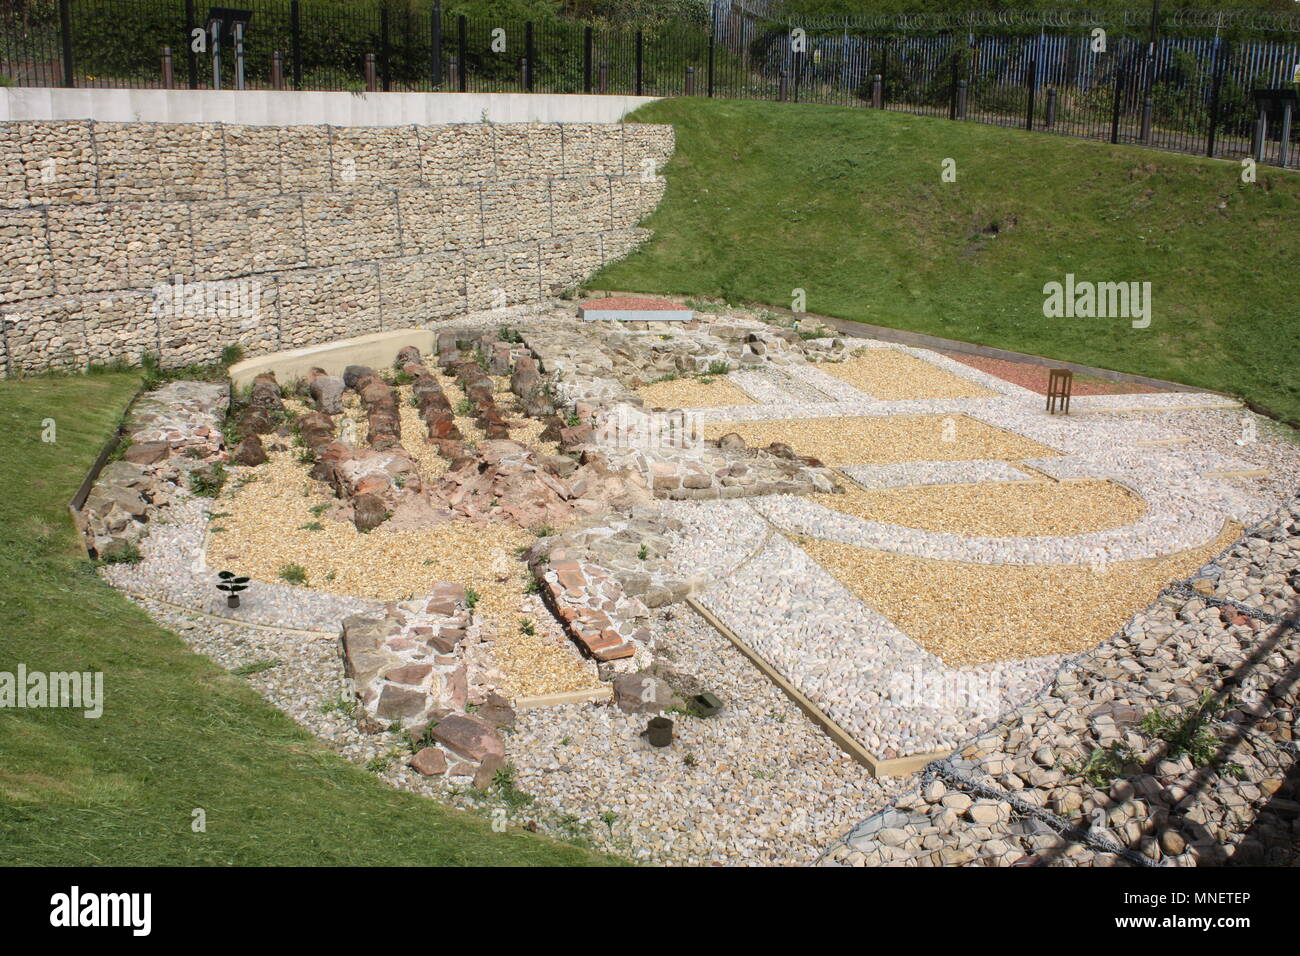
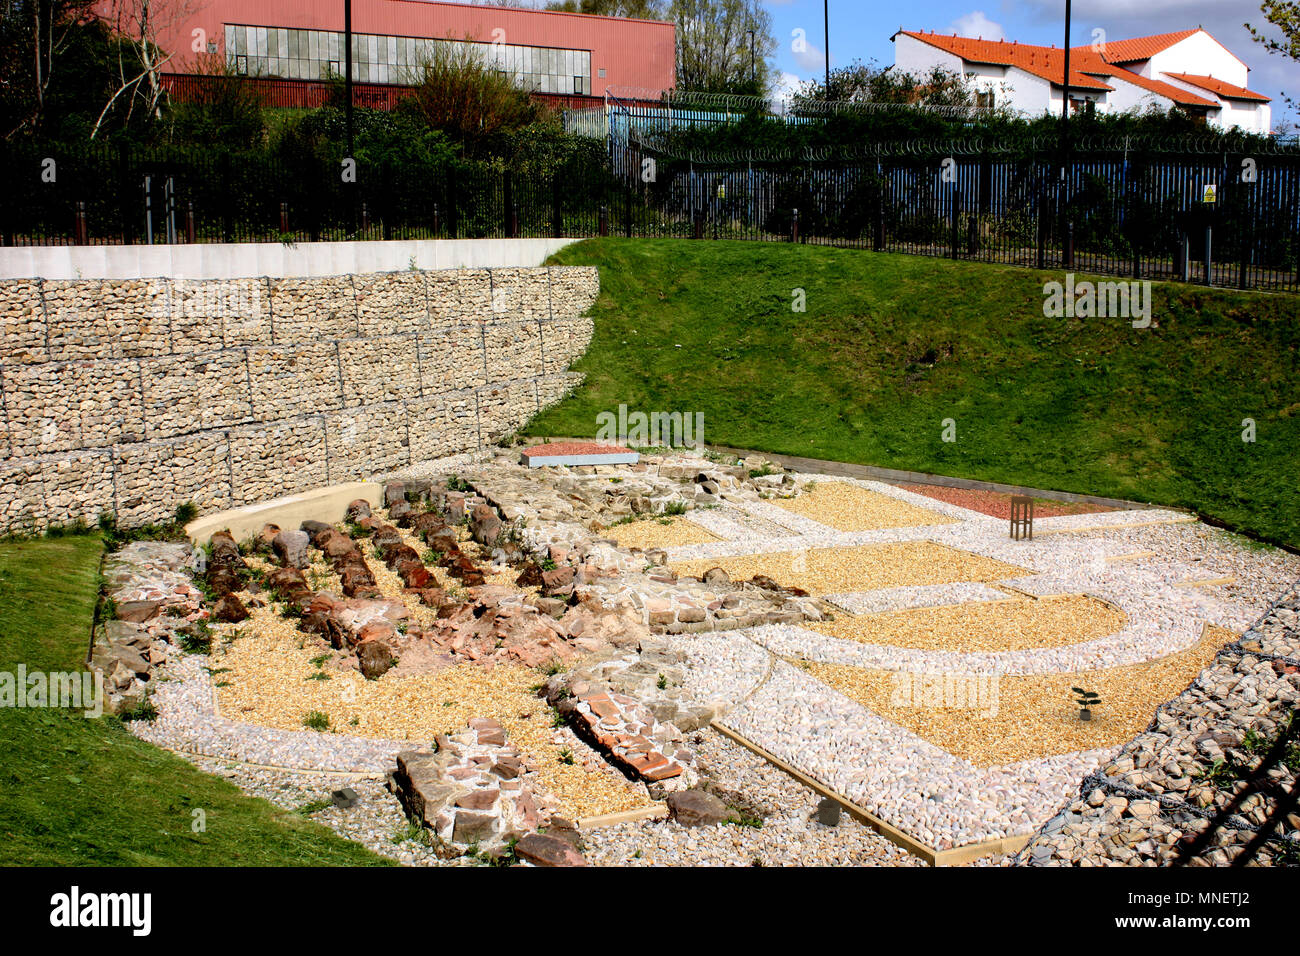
potted plant: present [216,571,250,608] -> present [1071,687,1102,720]
toolbox: present [692,692,724,716] -> present [332,788,359,808]
bucket: present [640,717,674,747] -> present [809,799,840,825]

